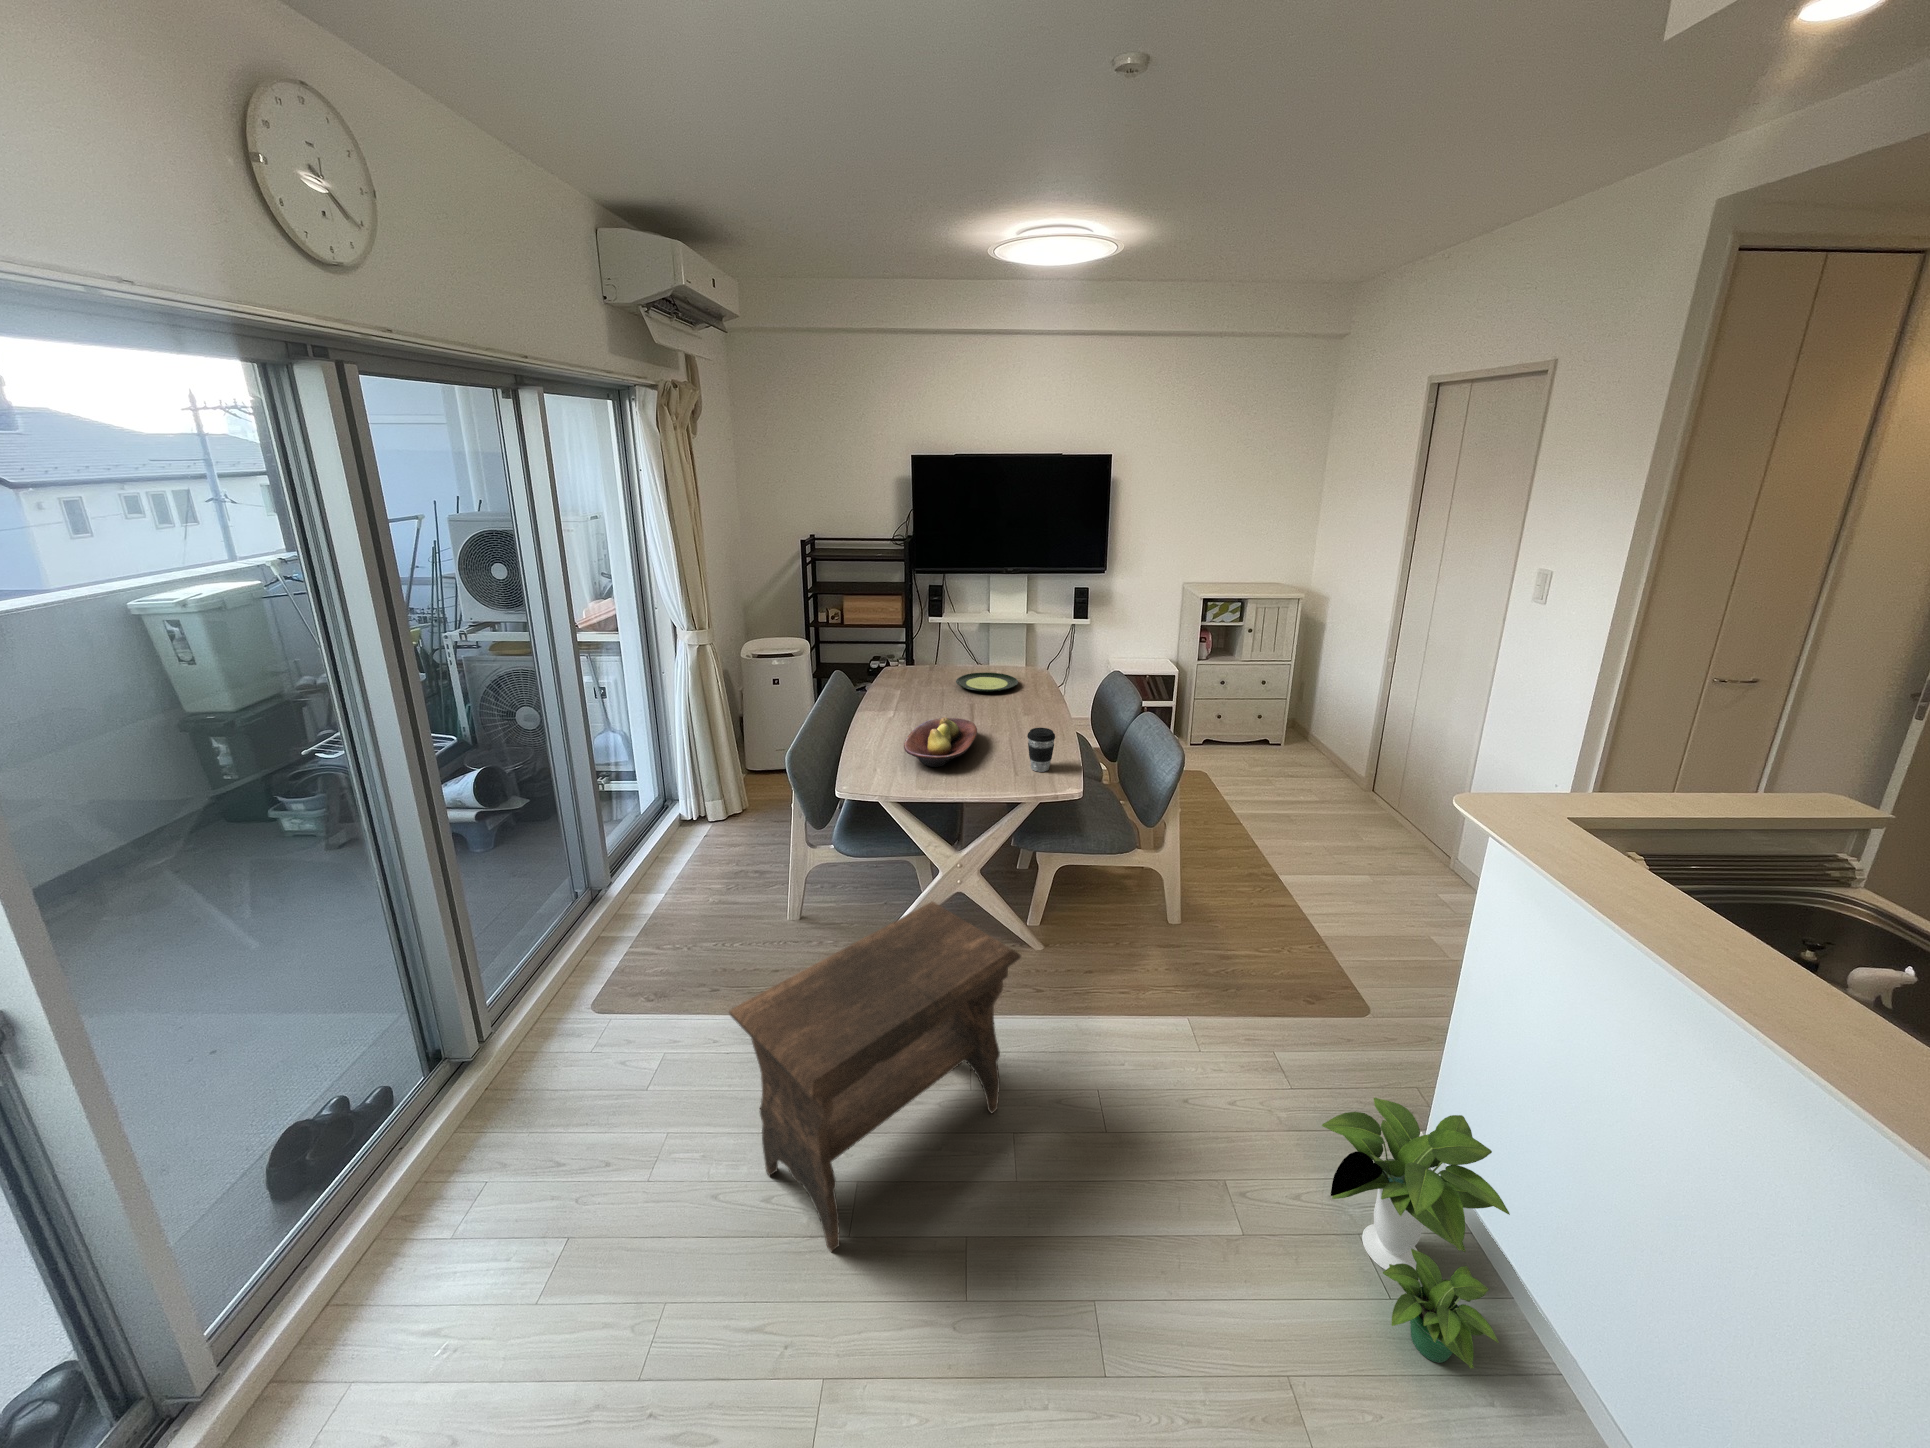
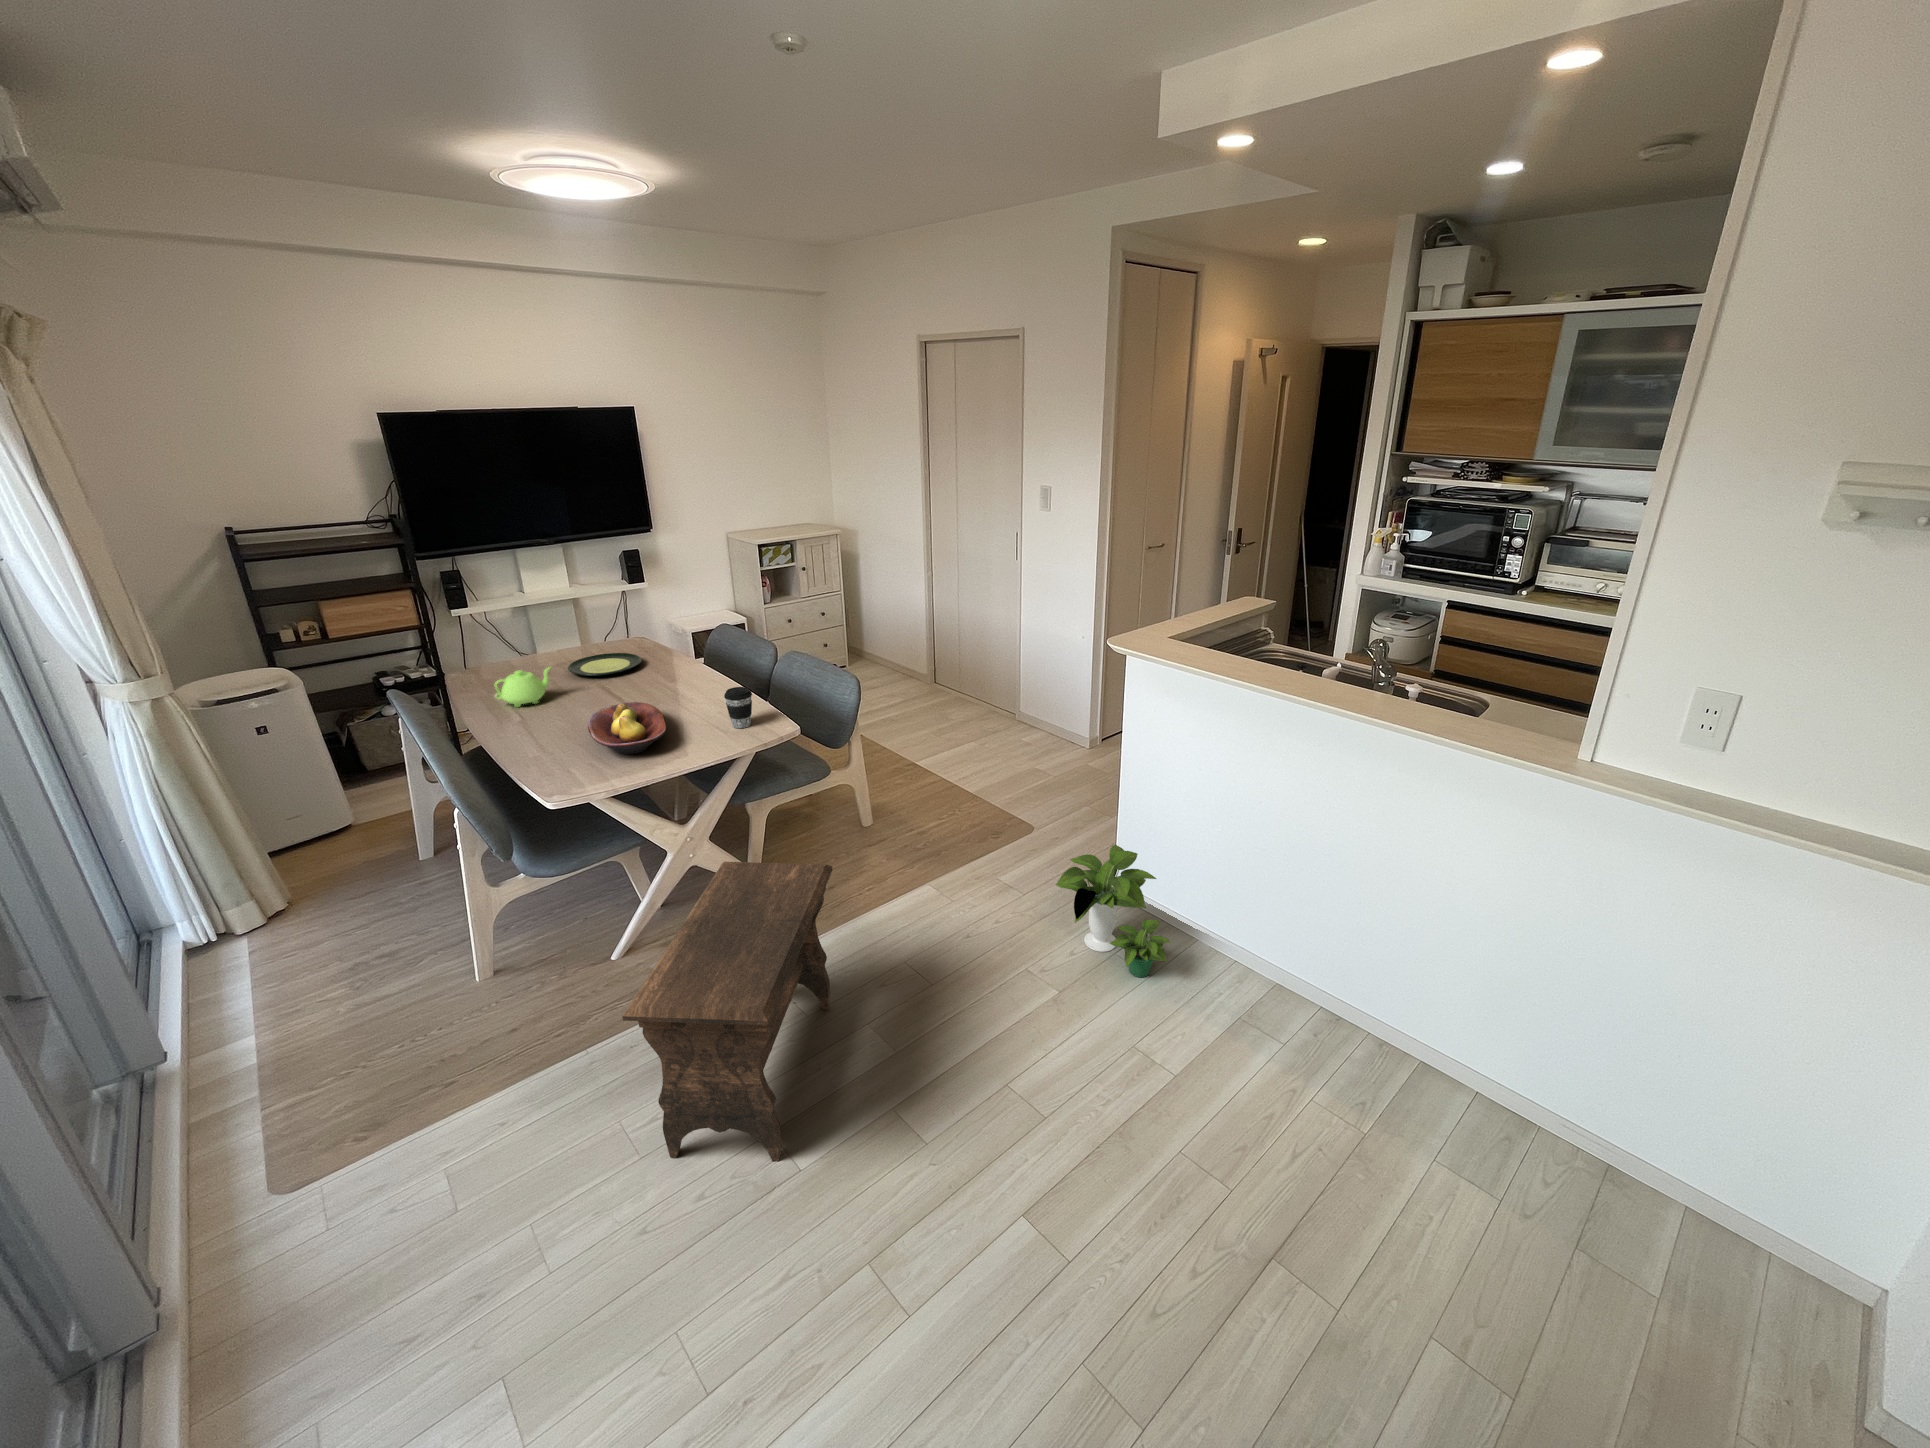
teapot: none [885,671,931,703] -> present [495,668,550,707]

